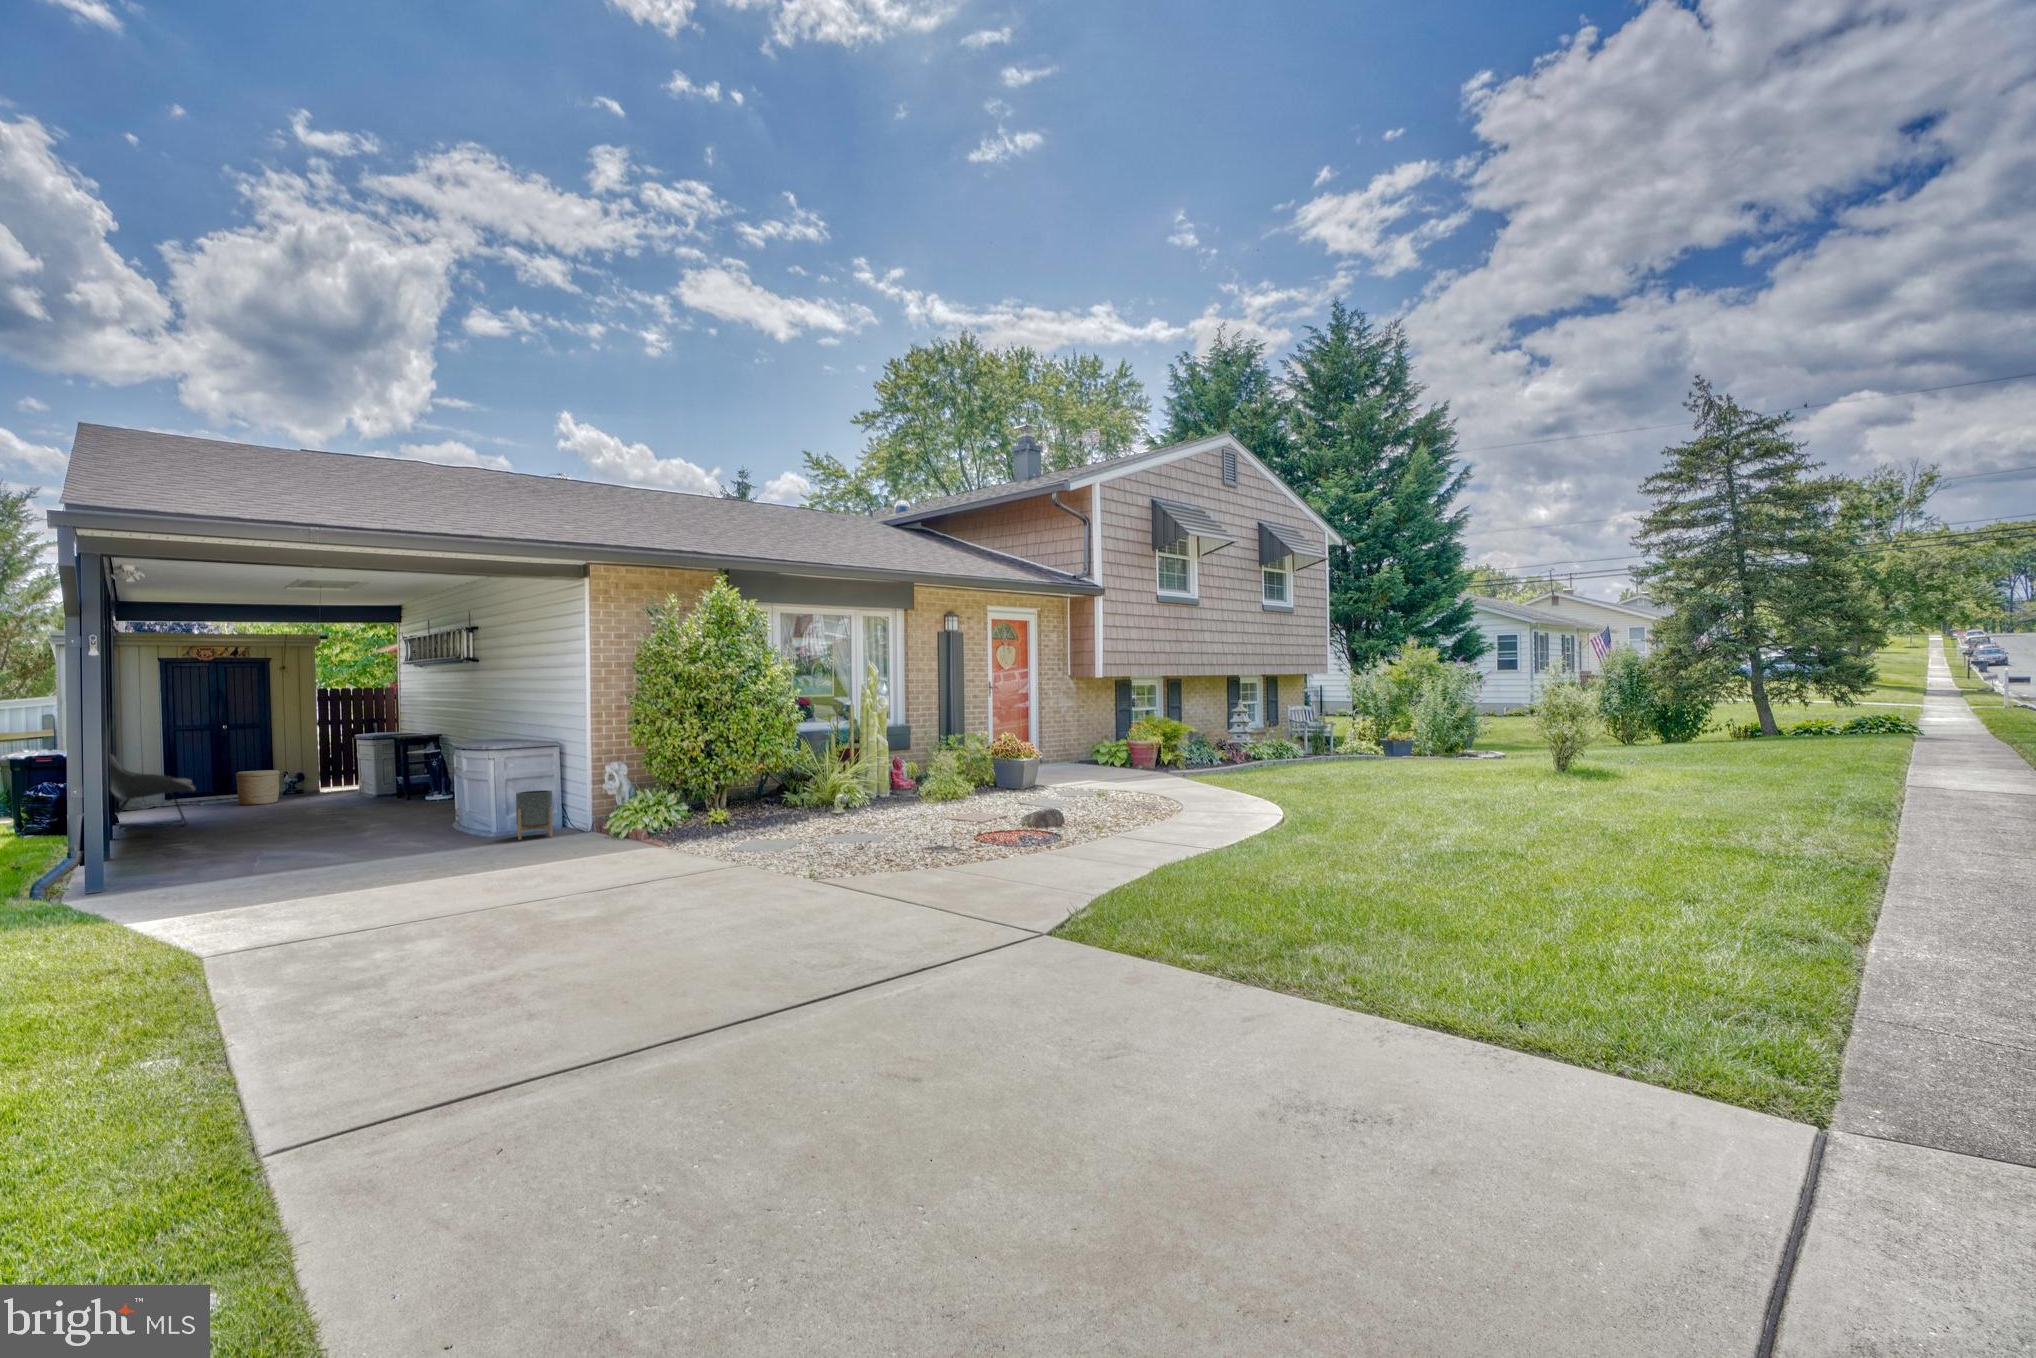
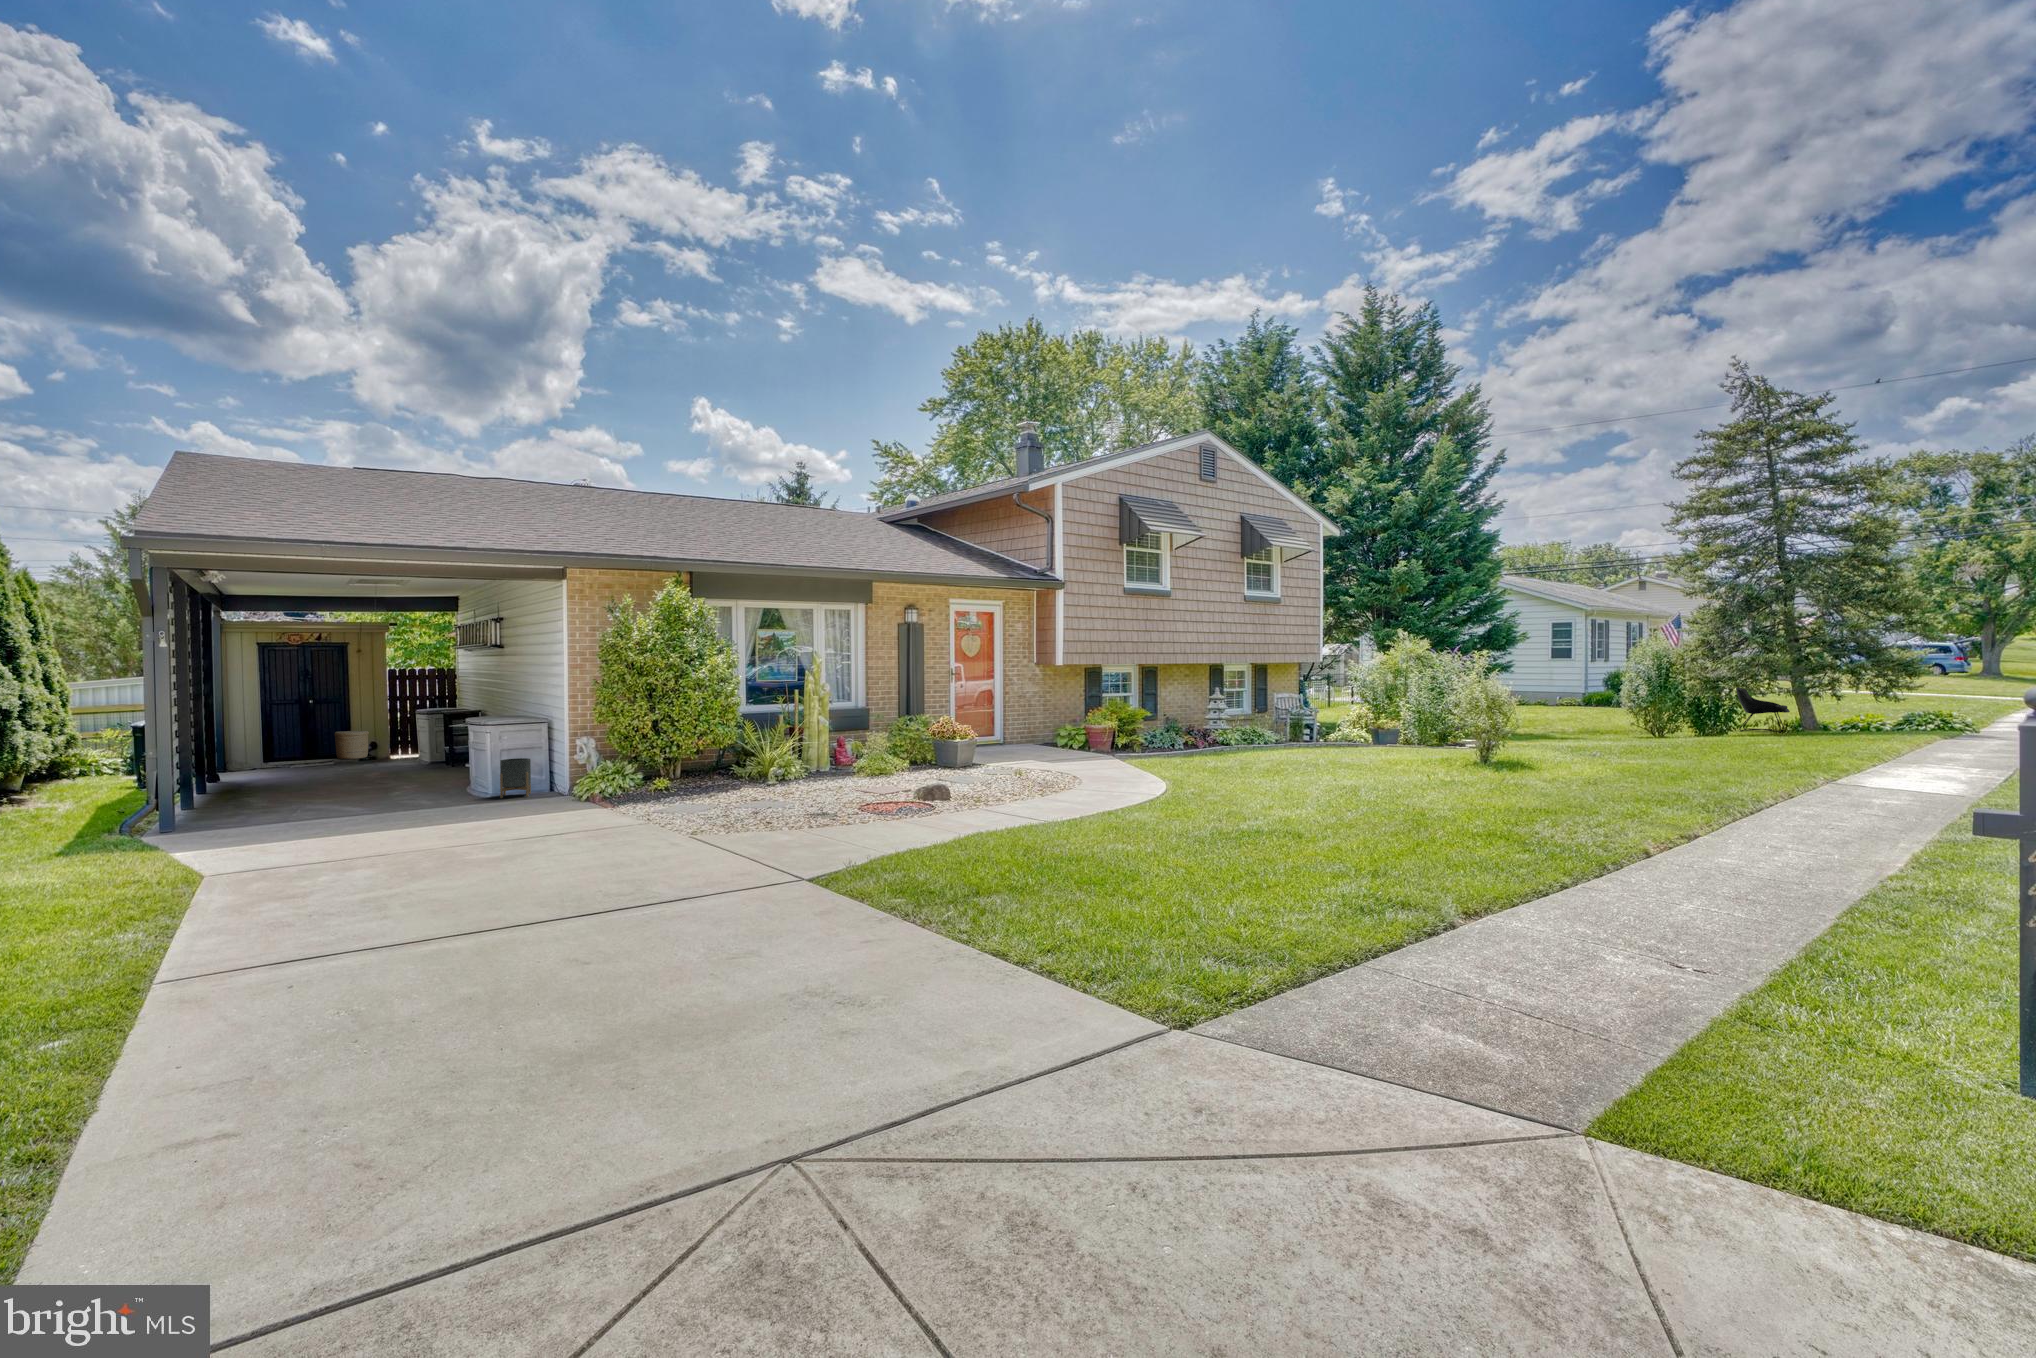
lounge chair: present [111,756,195,828] -> present [1736,687,1790,733]

